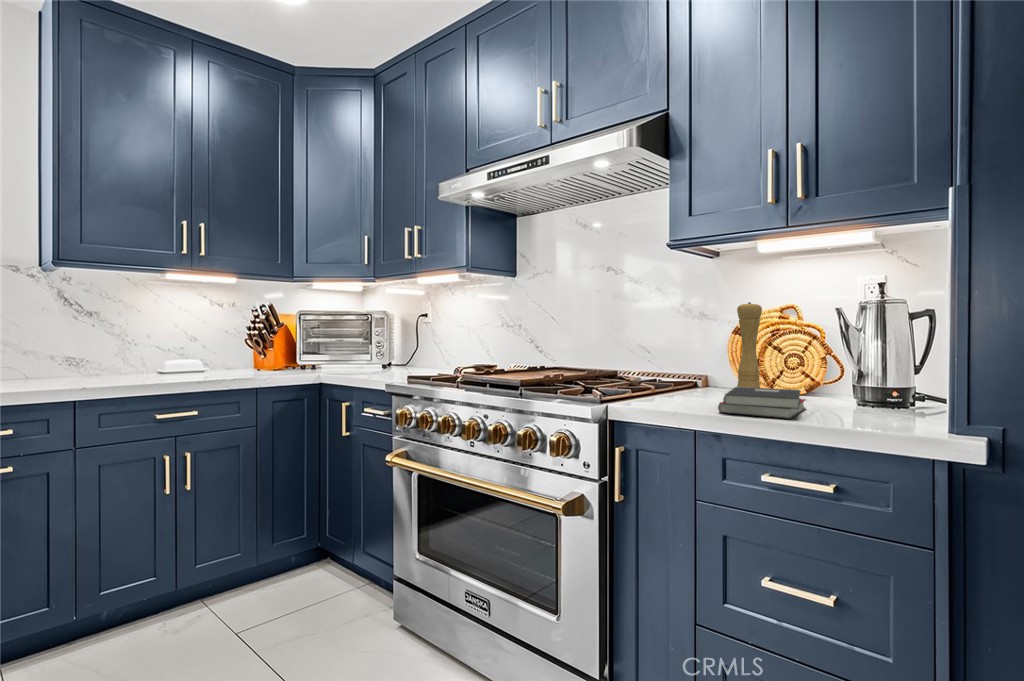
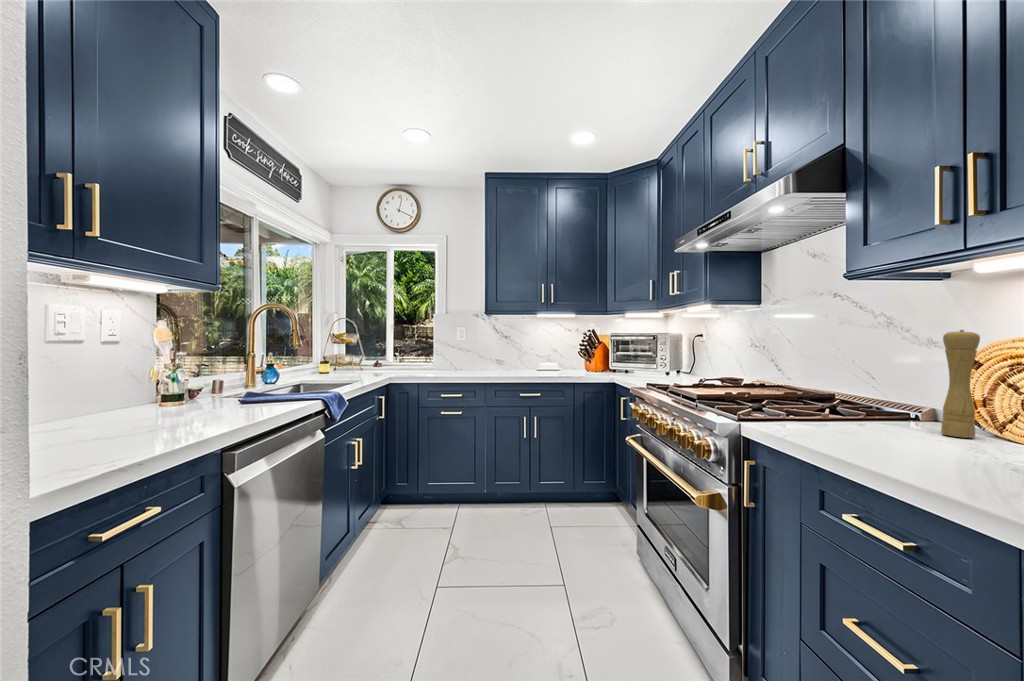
hardback book: present [718,387,806,419] -> none [814,421,961,456]

